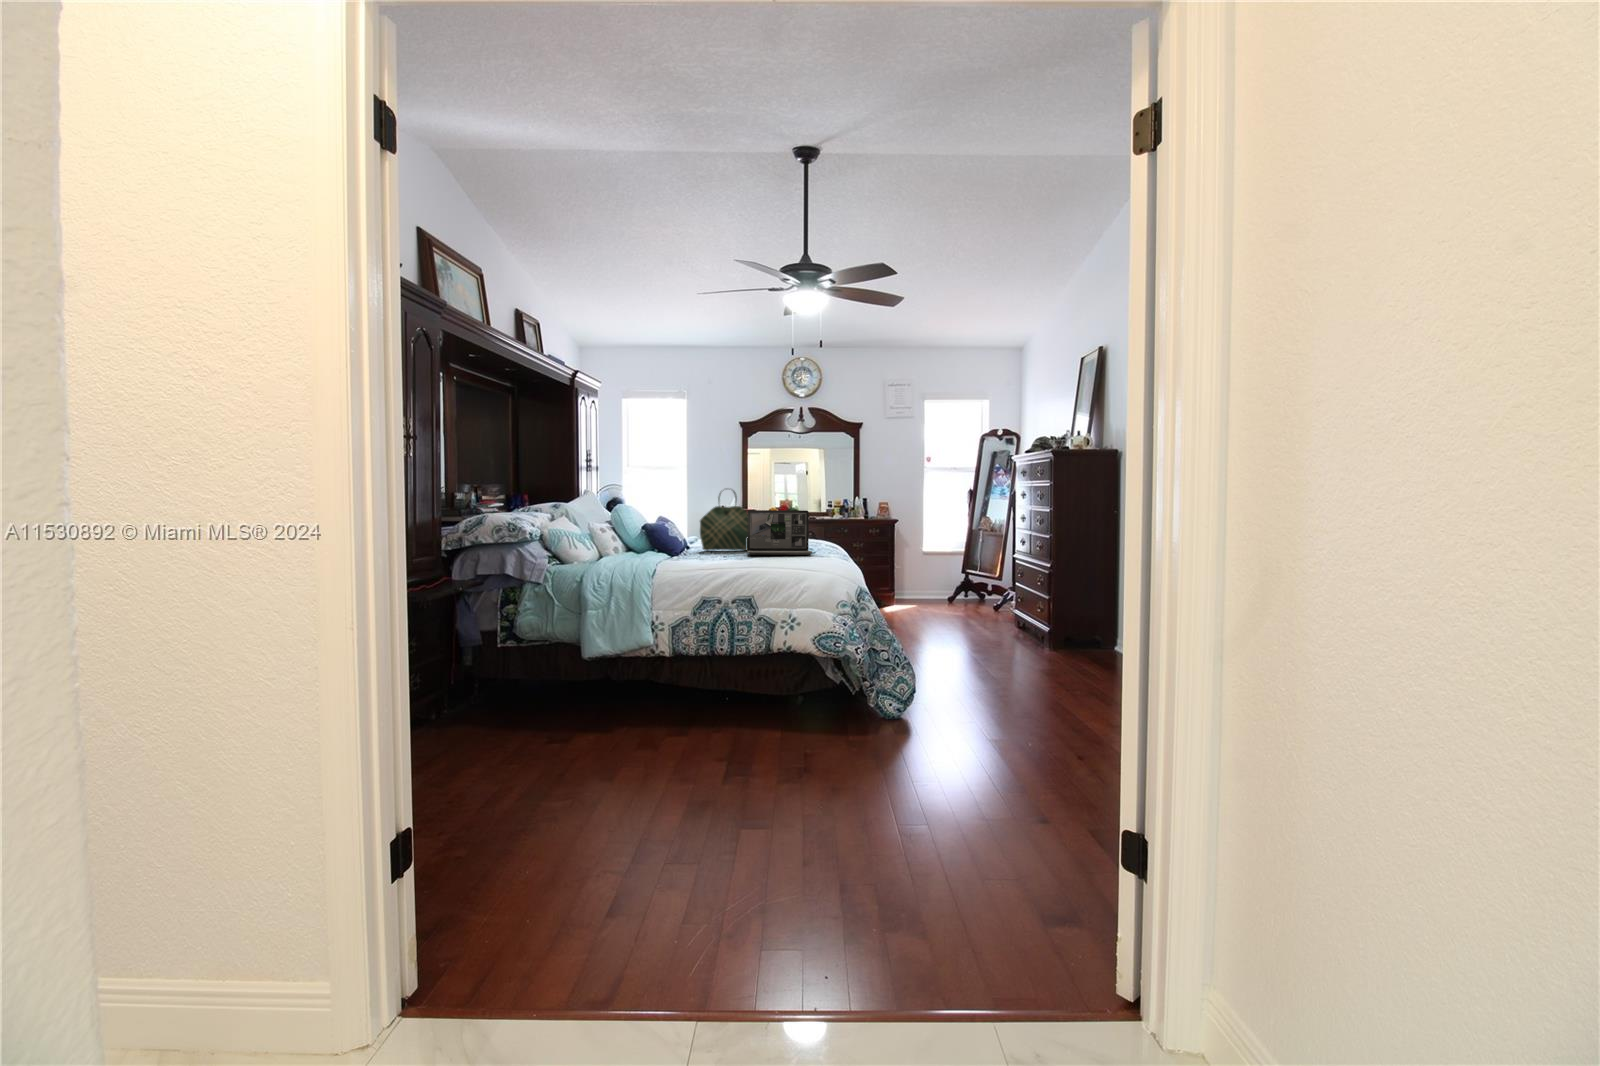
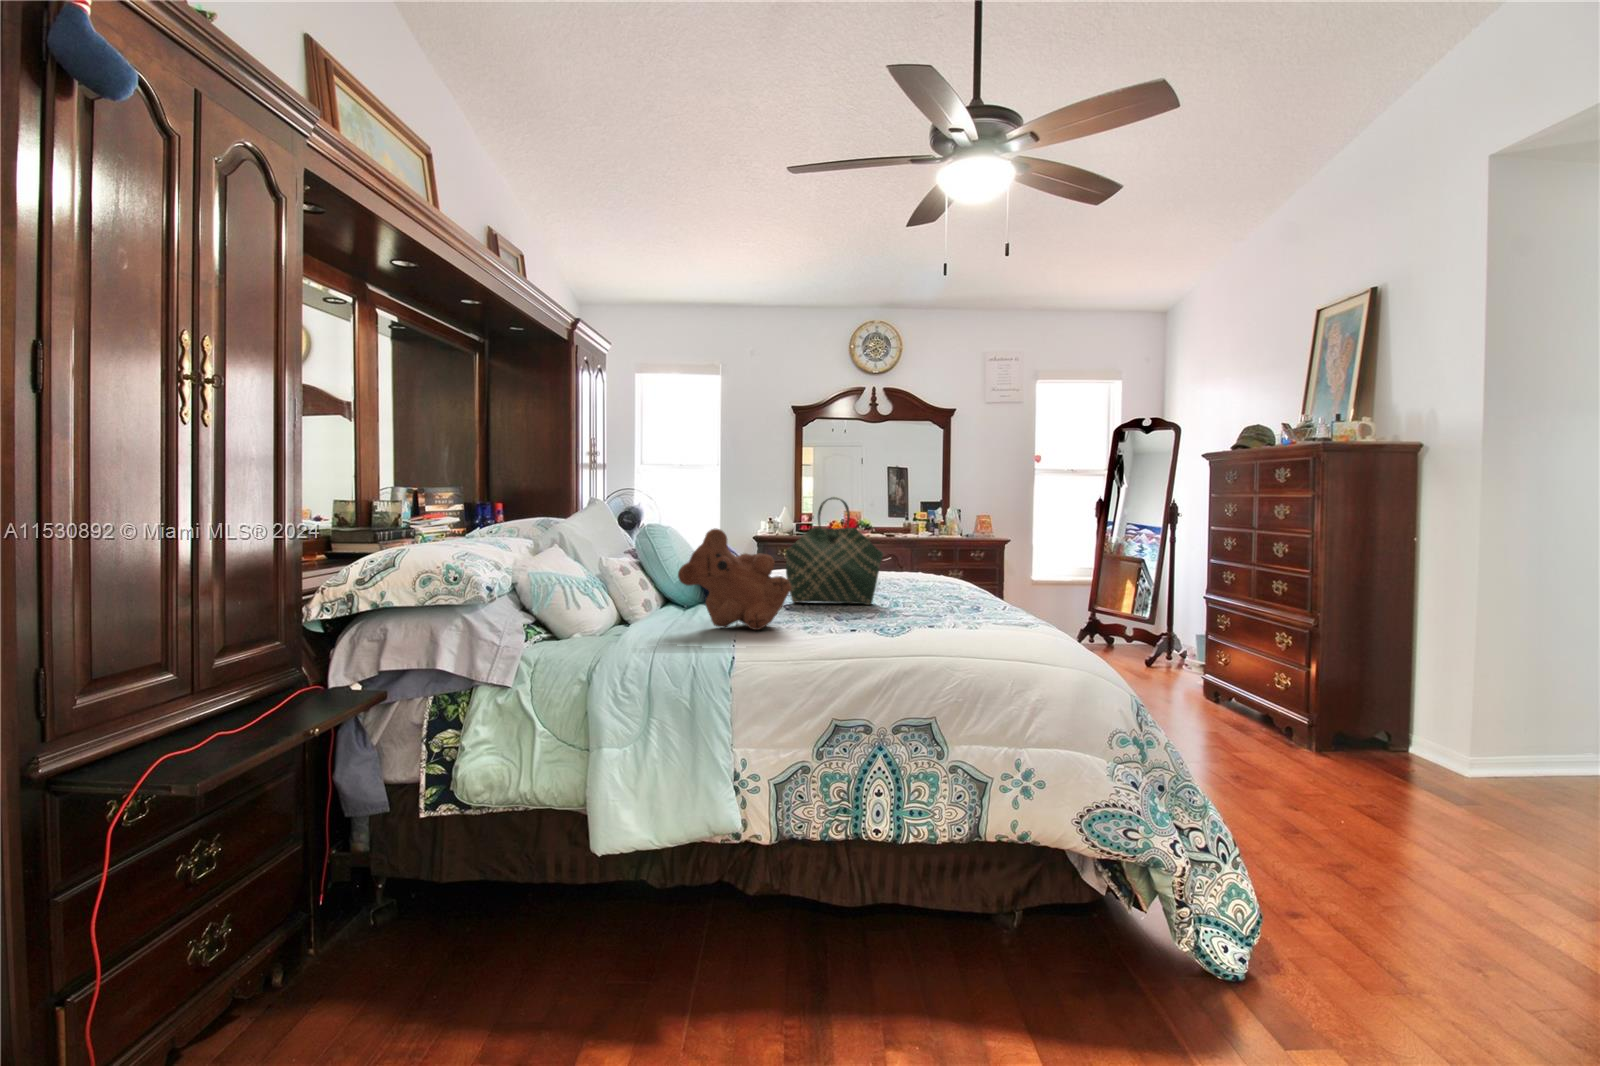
teddy bear: none [628,505,689,558] -> present [678,528,792,630]
laptop: present [747,510,812,555] -> none [881,538,1013,623]

